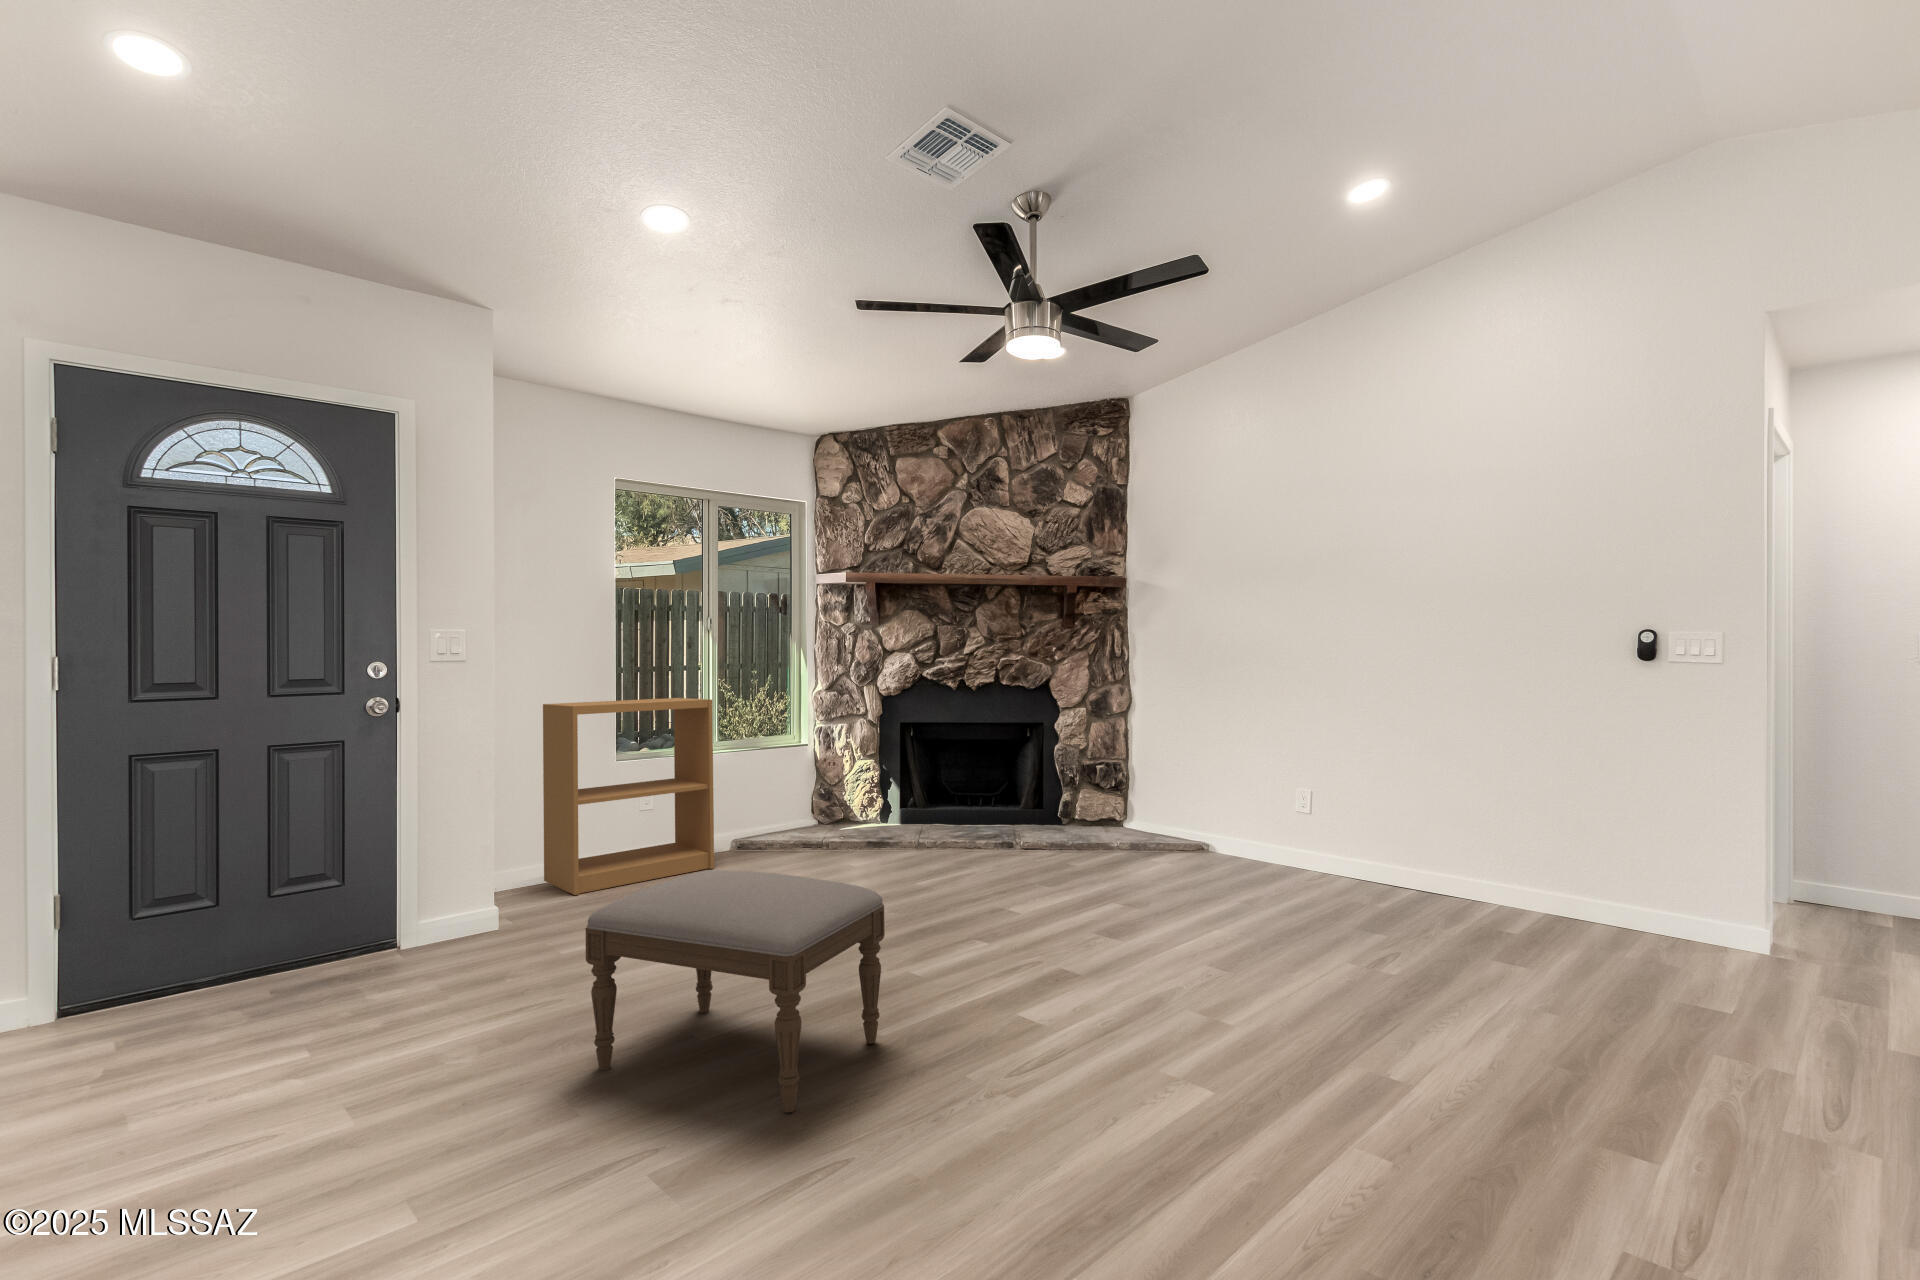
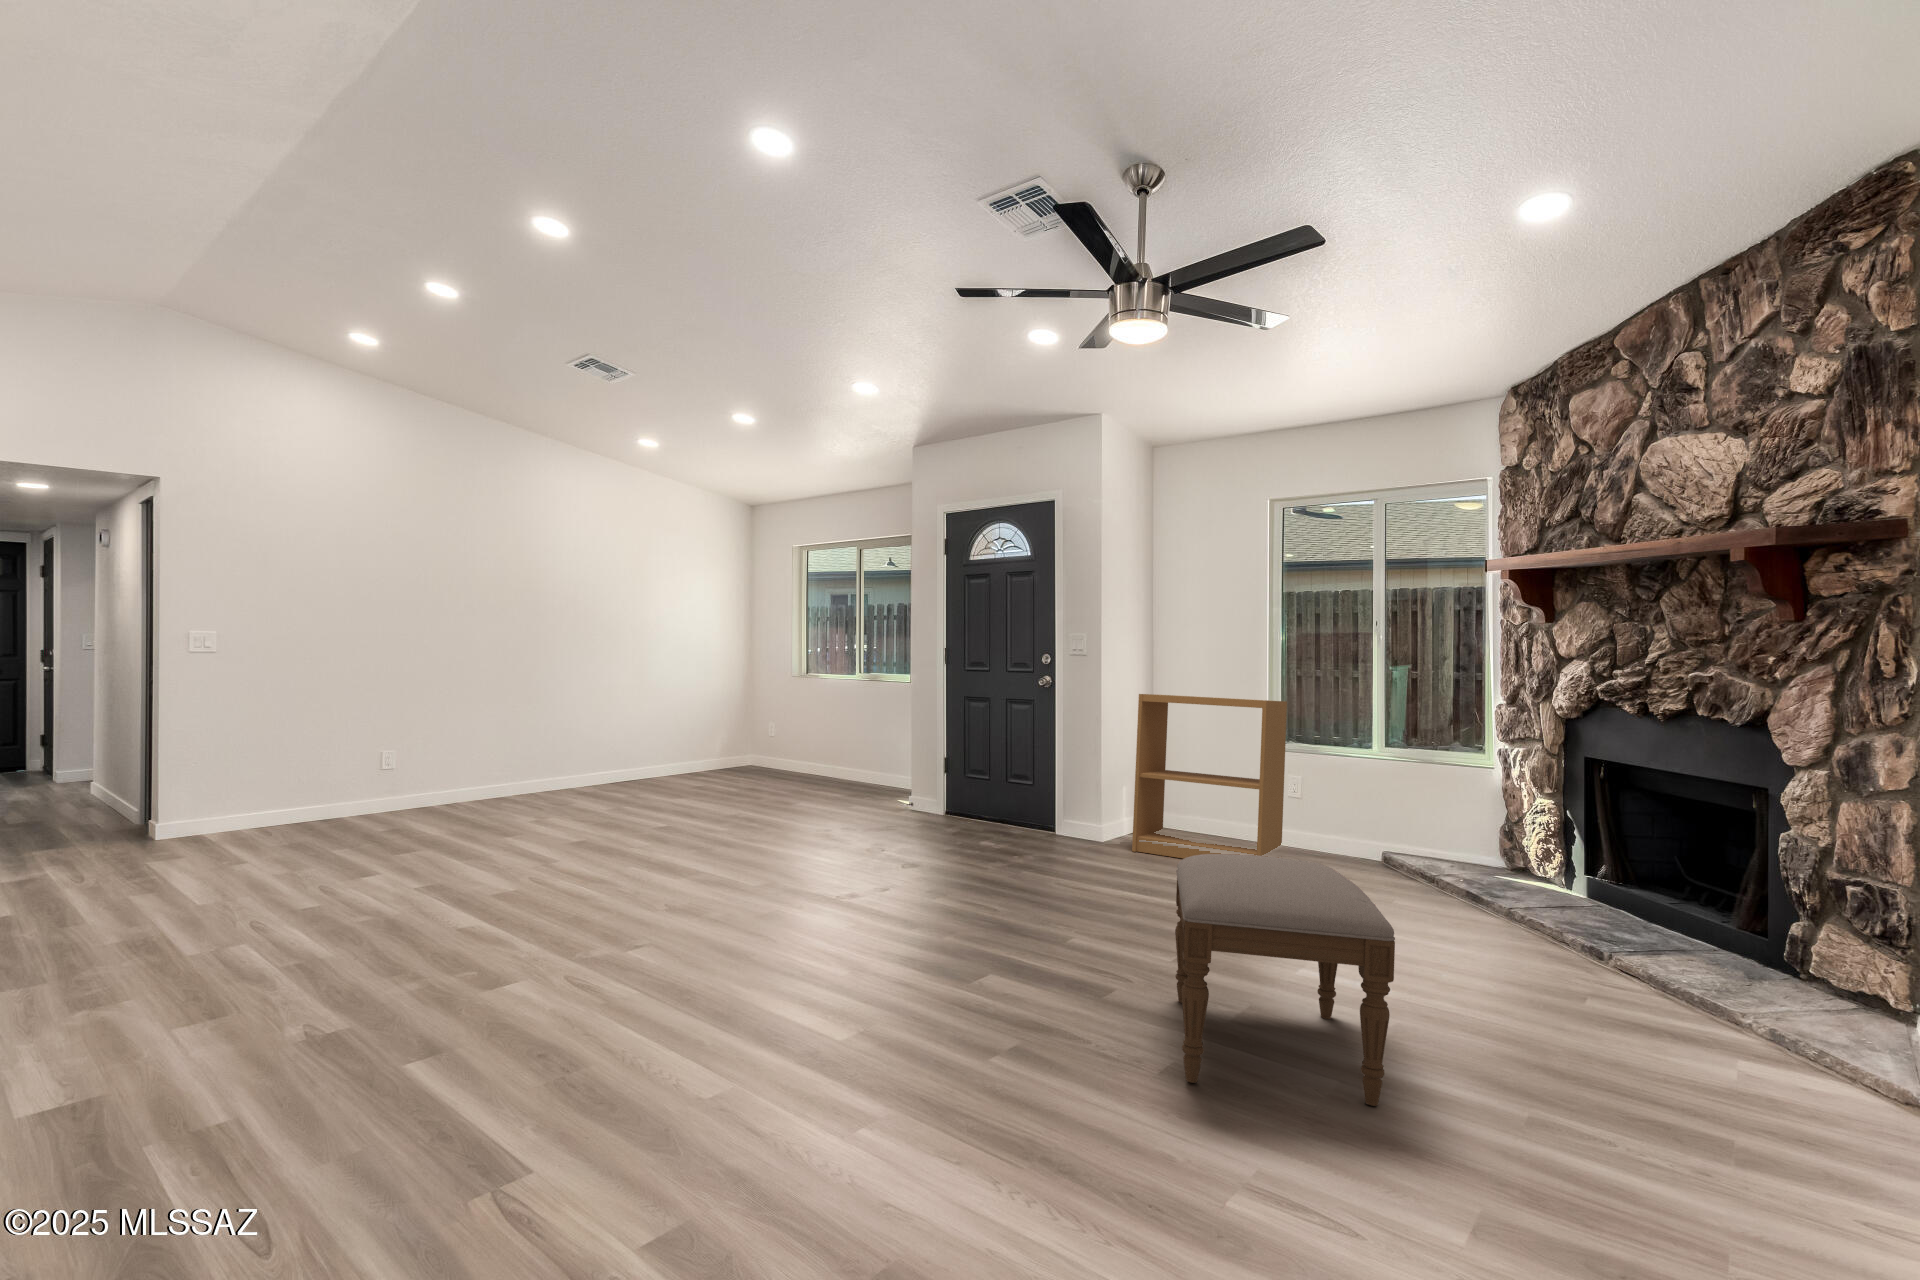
ottoman: present [585,870,885,1112] -> present [1175,854,1395,1106]

